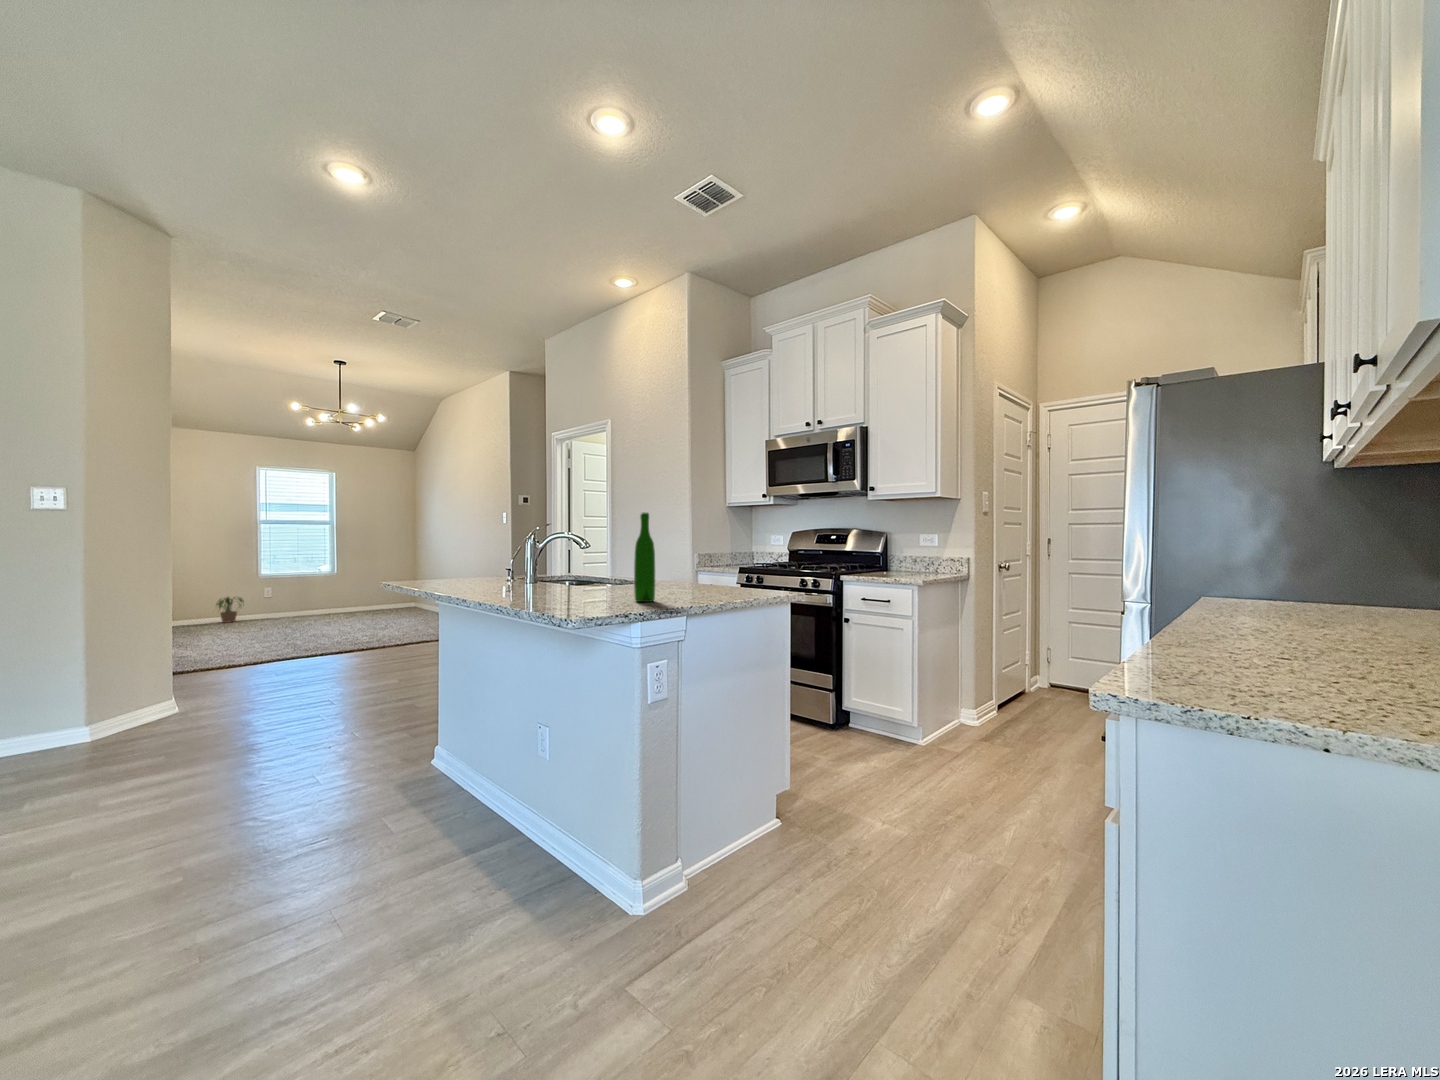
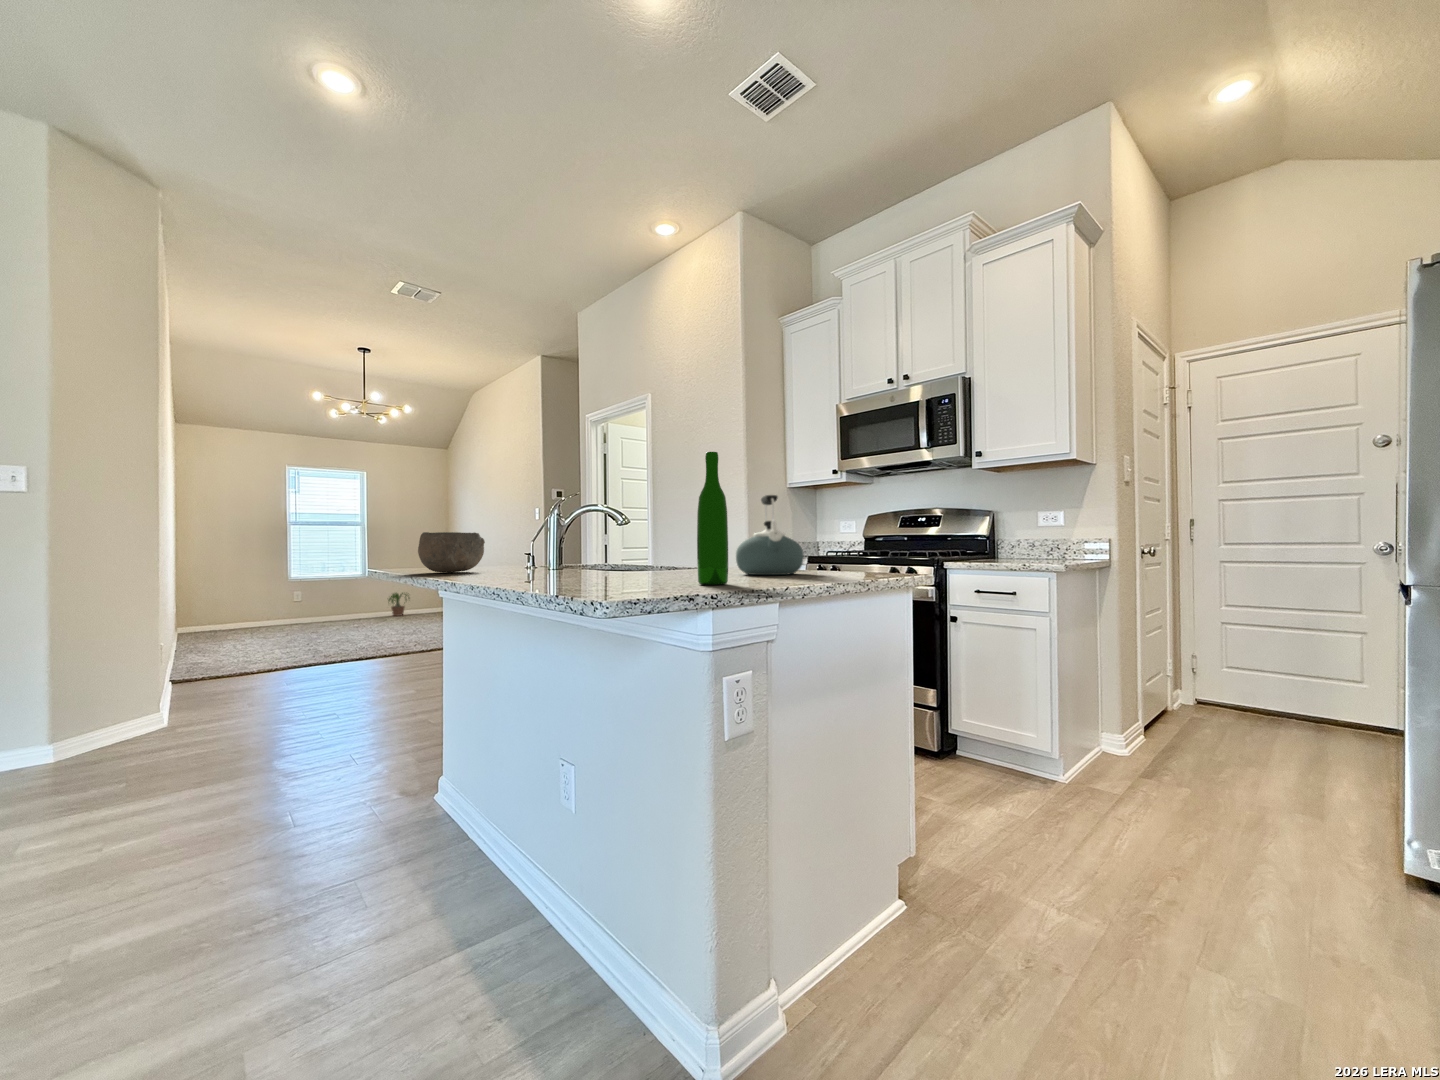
kettle: none [667,532,717,591] -> present [736,495,804,575]
bowl: none [421,552,474,584] -> present [418,532,485,572]
potted plant: present [217,597,244,623] -> present [388,593,407,616]

